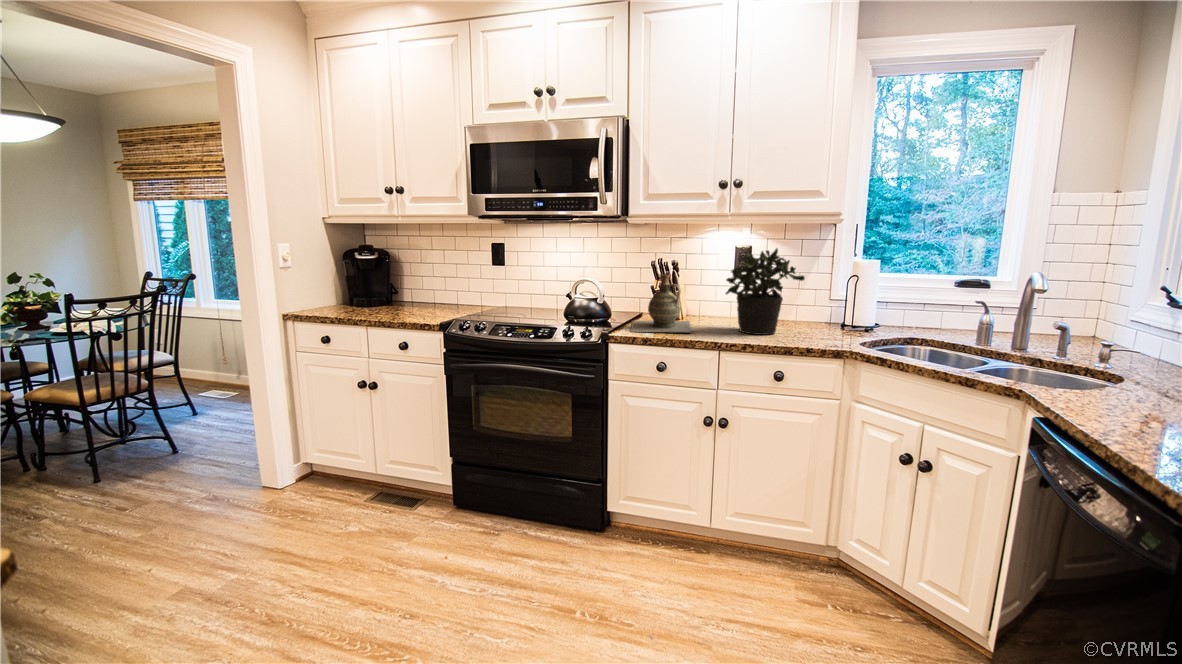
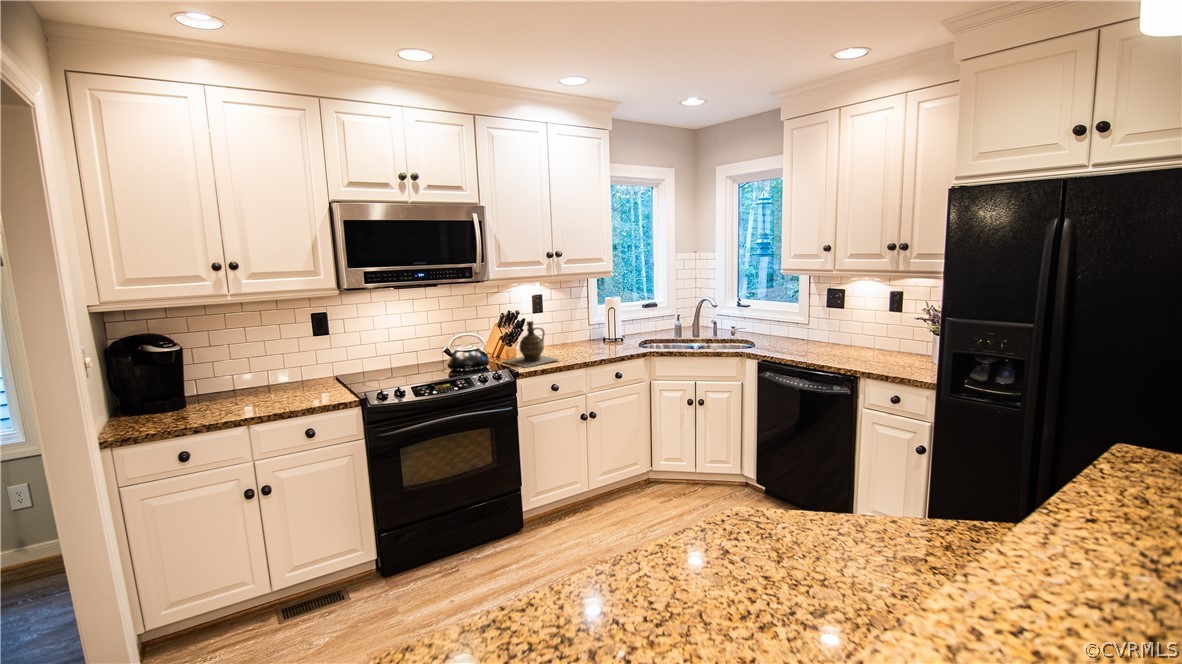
potted plant: present [726,248,805,335] -> none [564,294,607,354]

